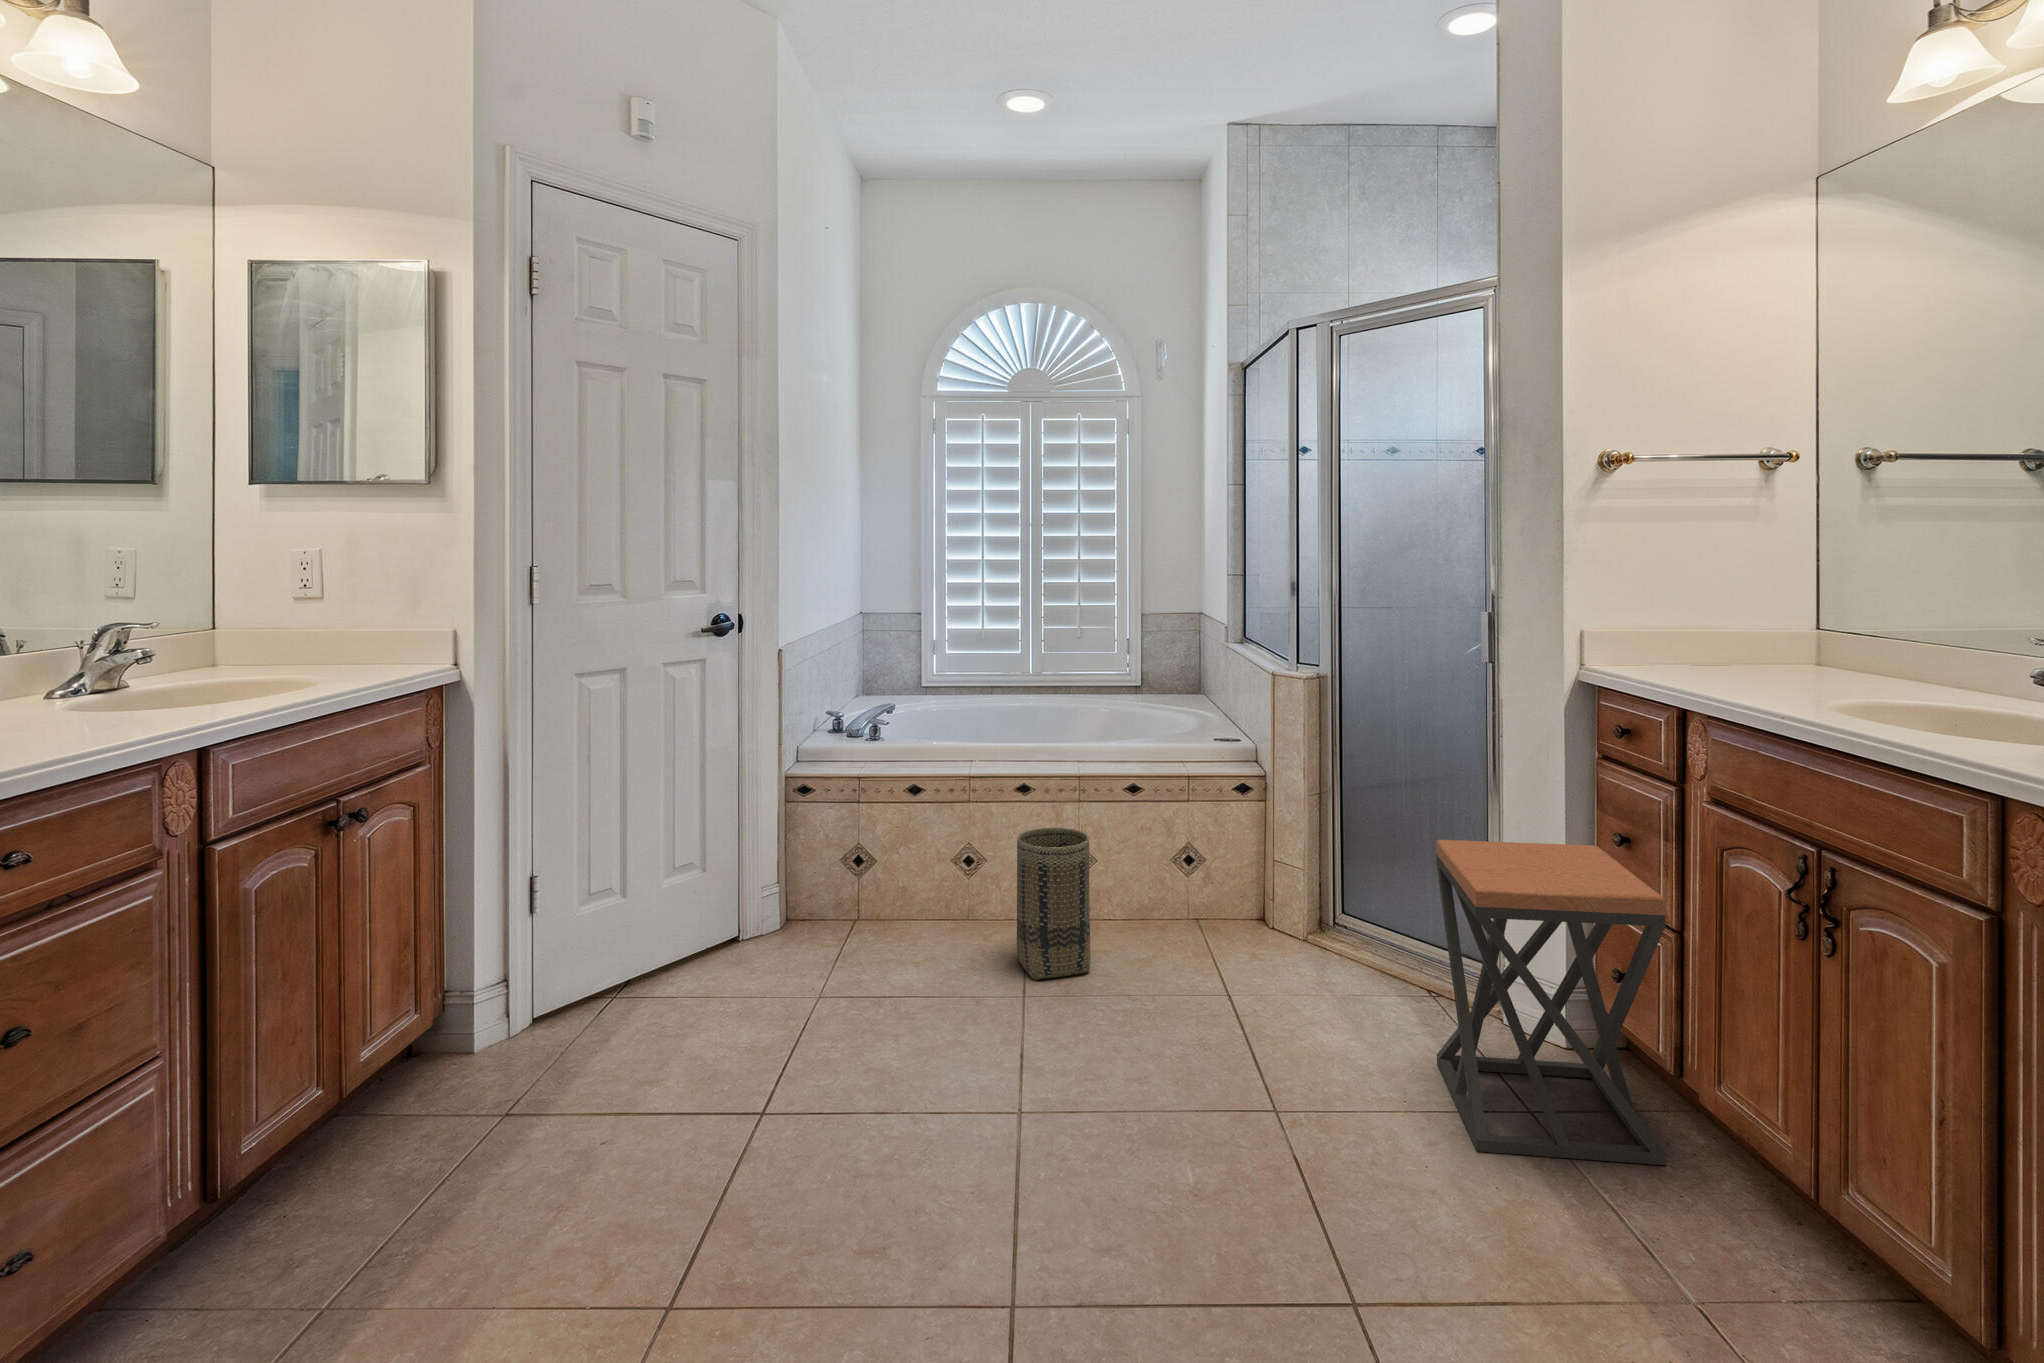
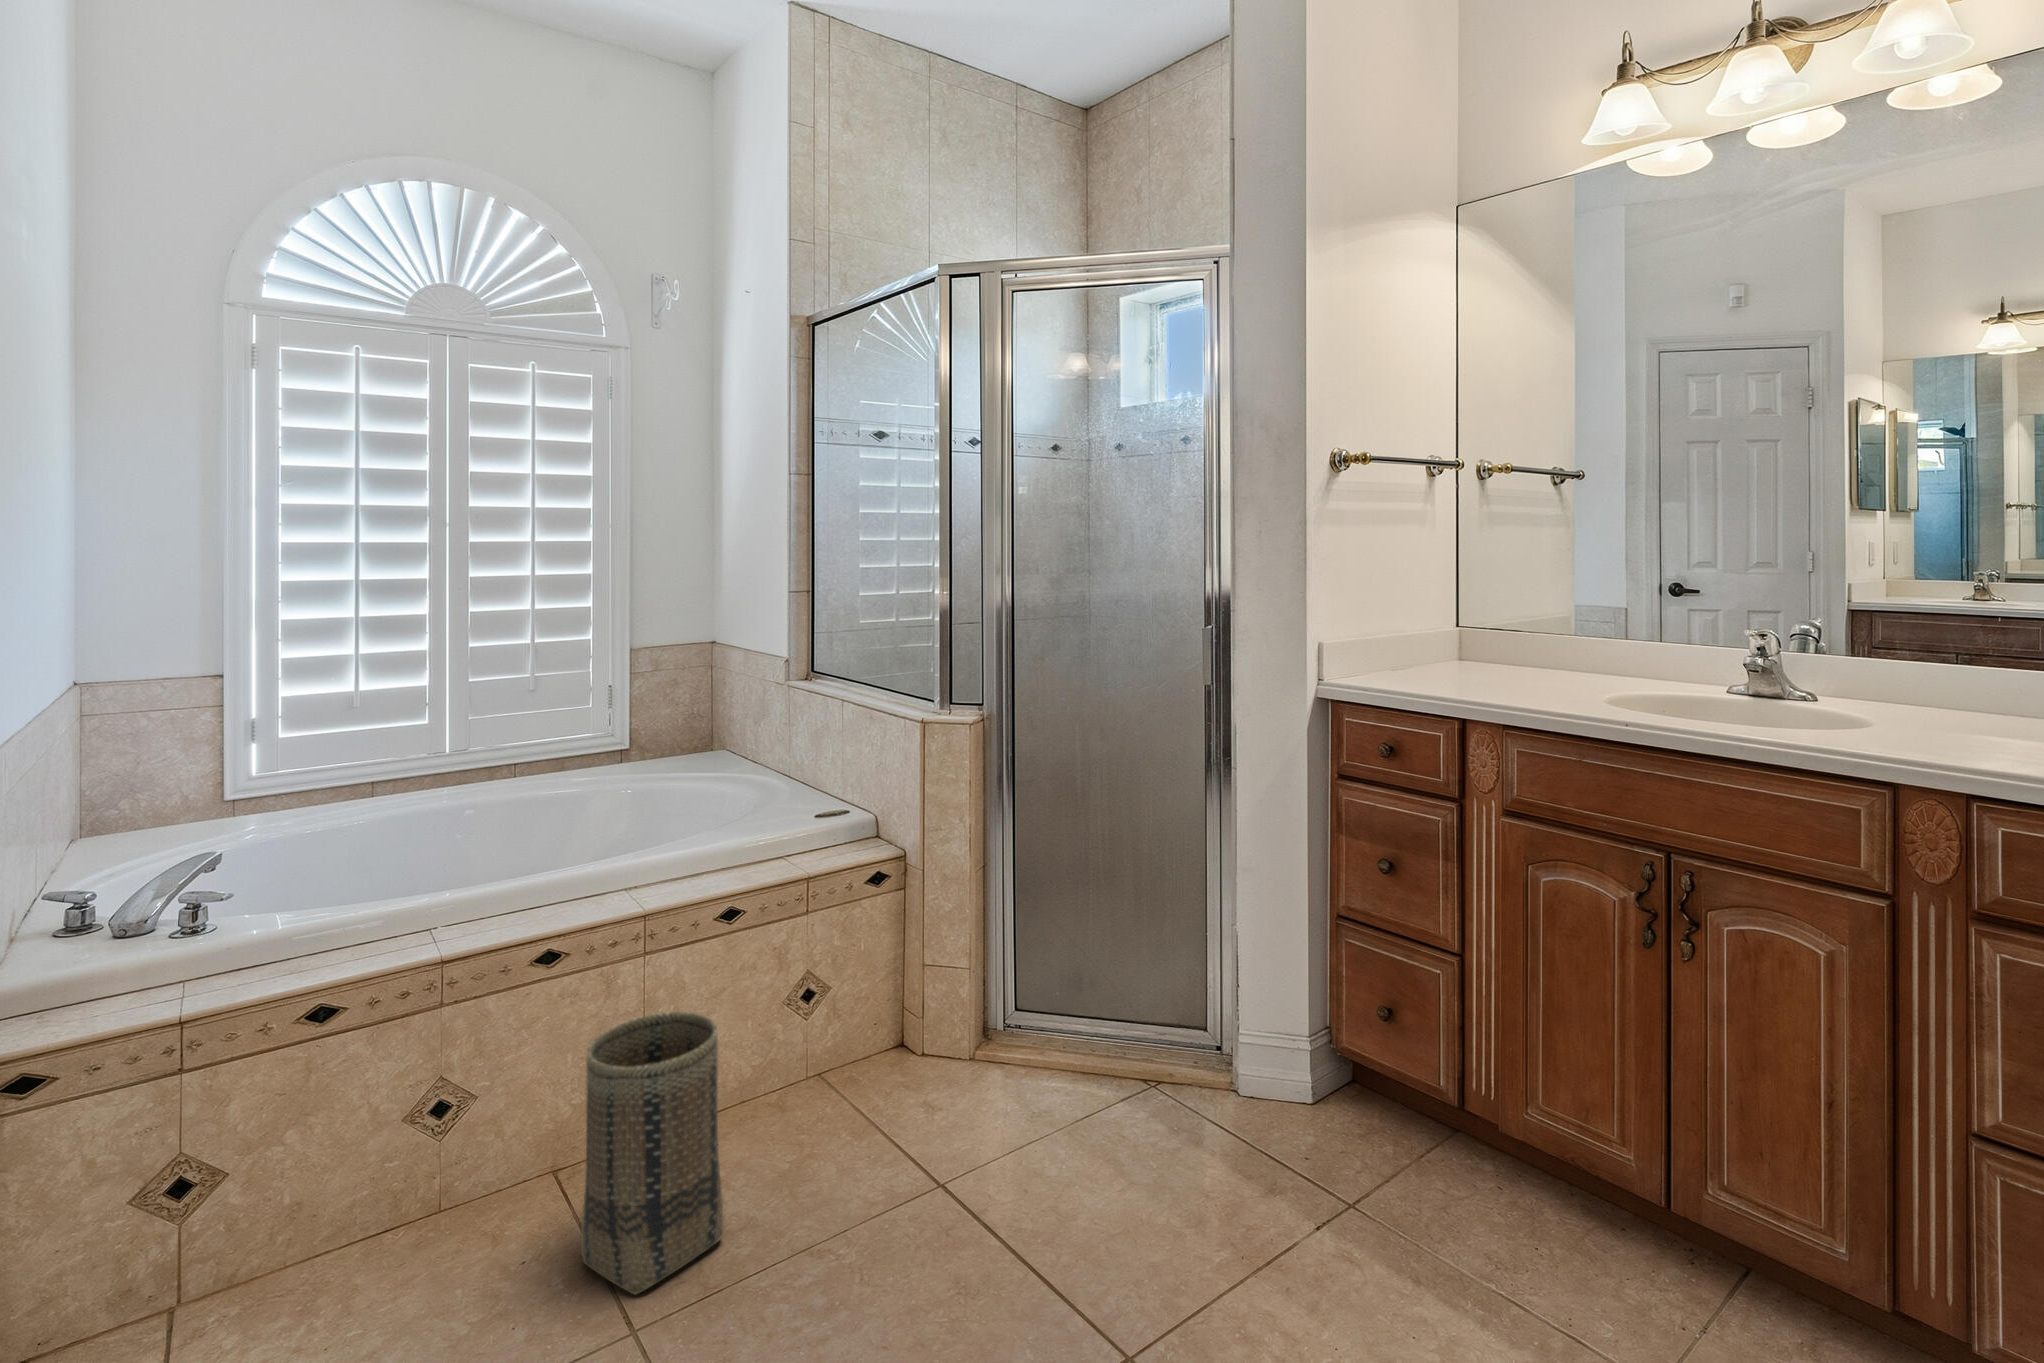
stool: present [1436,840,1666,1165] -> none [1248,887,1535,1322]

